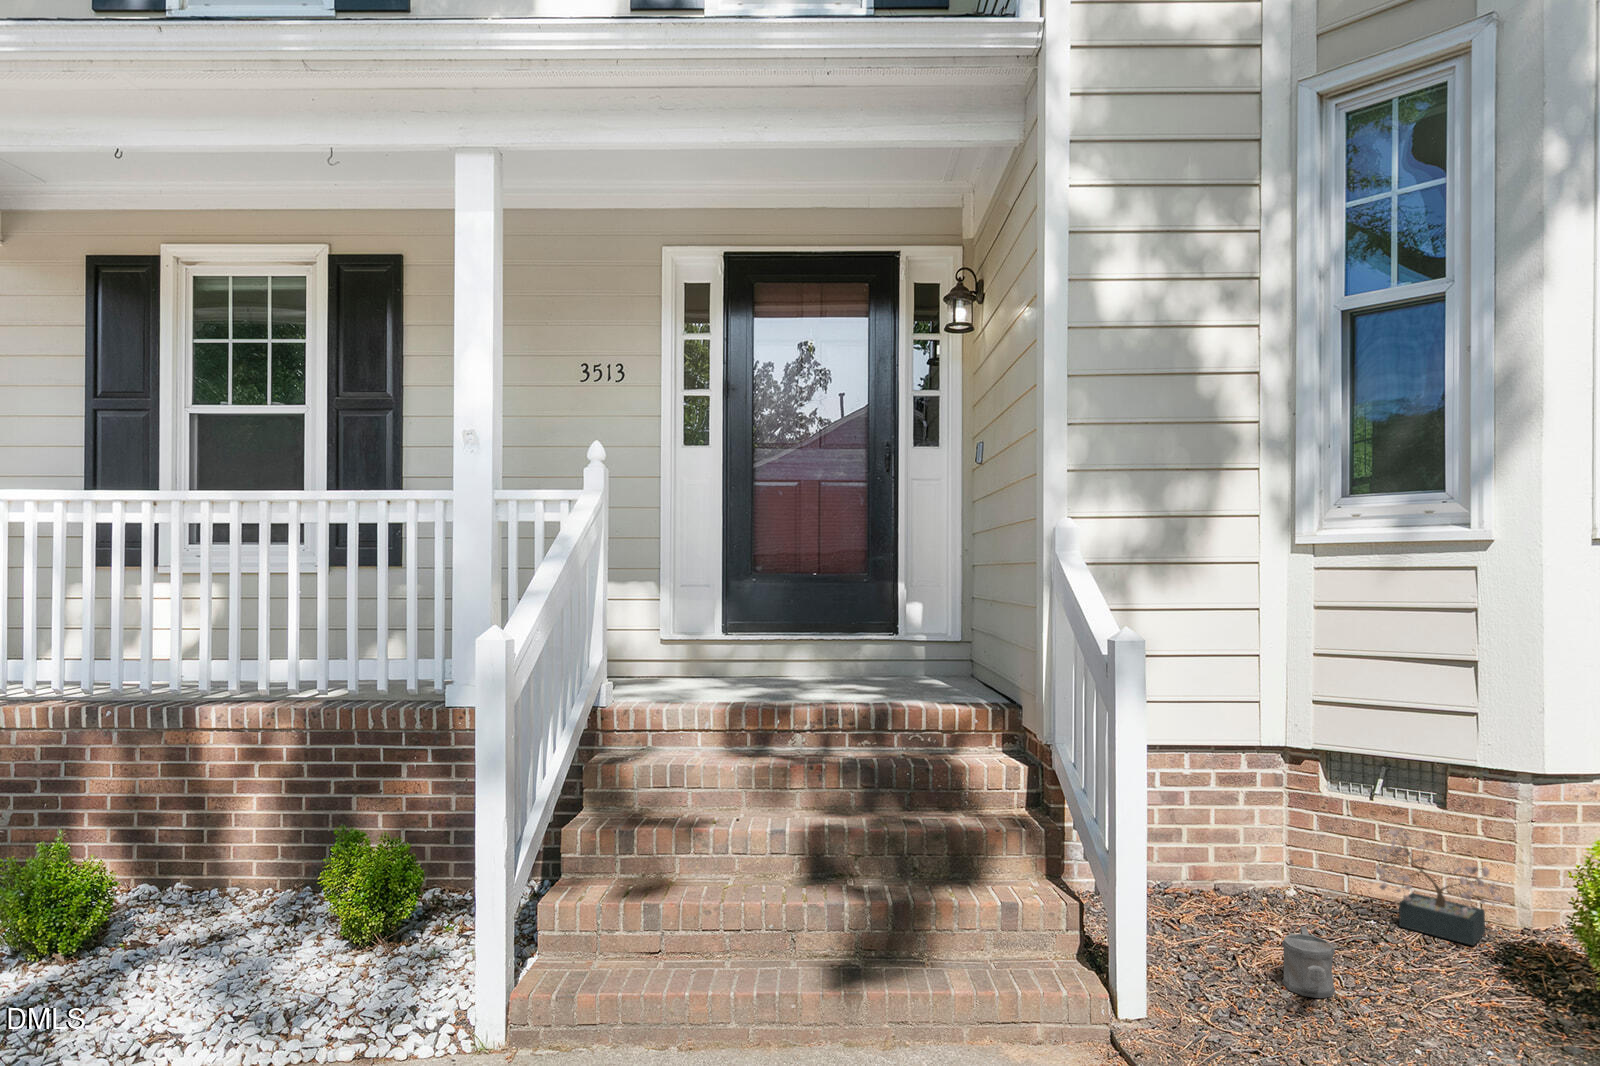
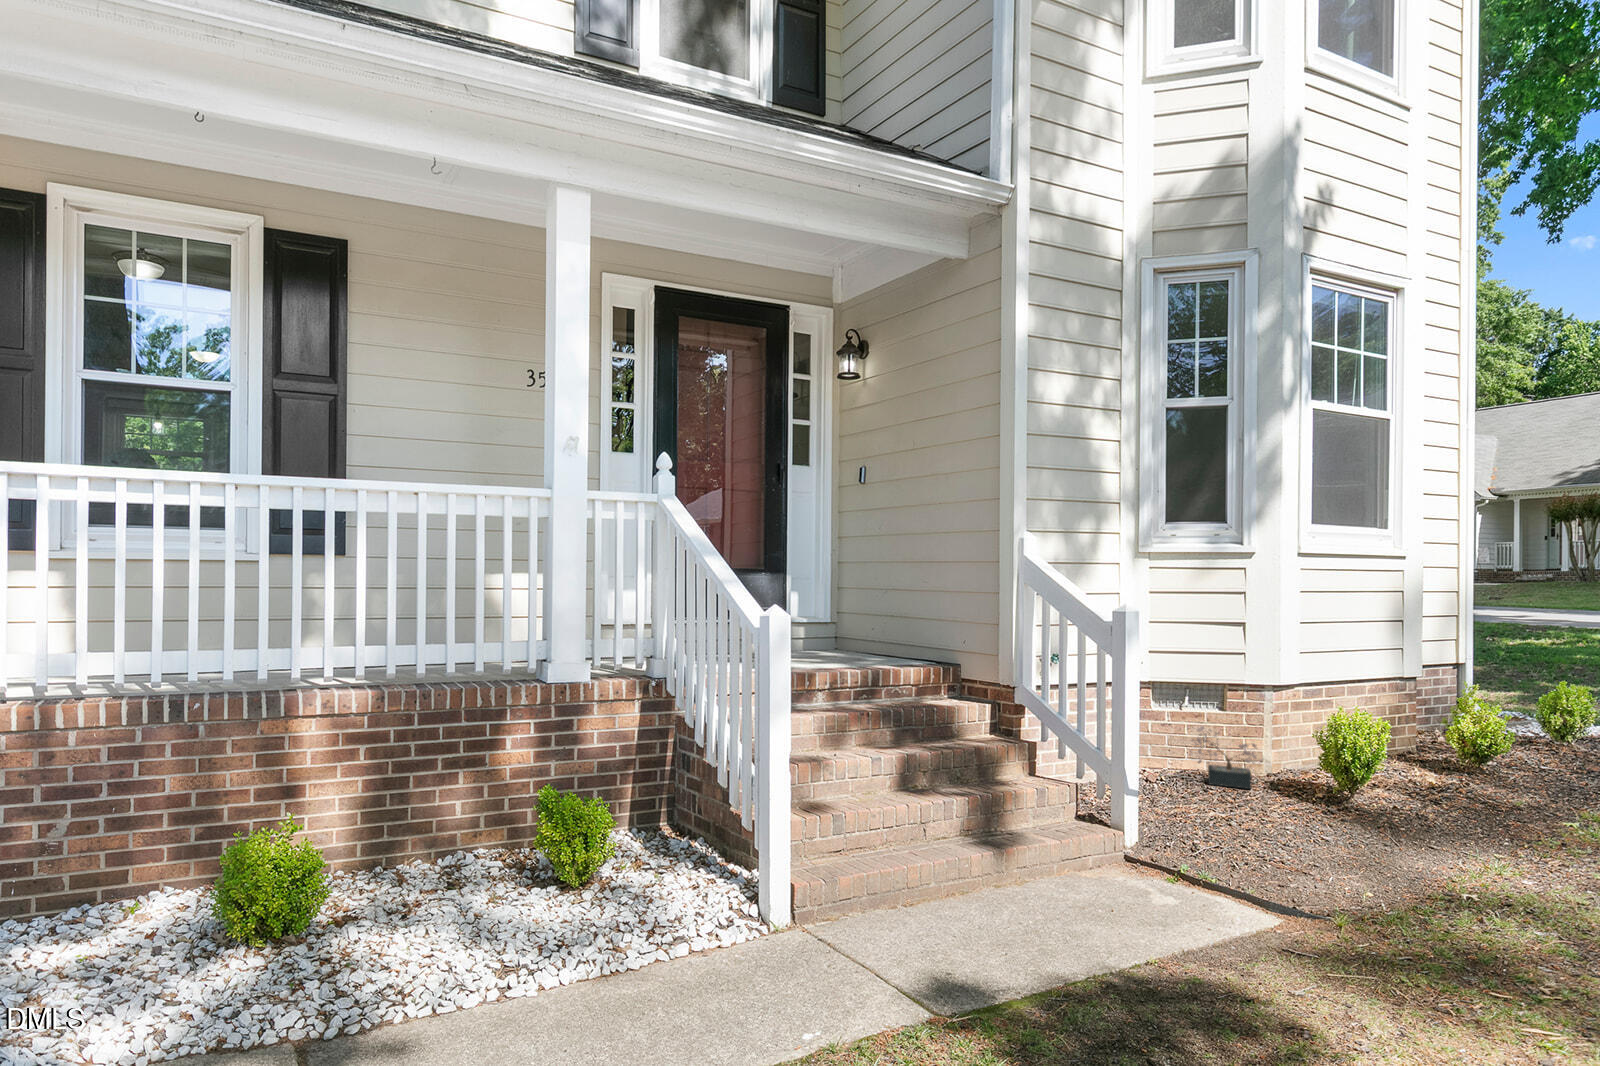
watering can: present [1282,926,1335,998] -> none [1182,786,1225,824]

